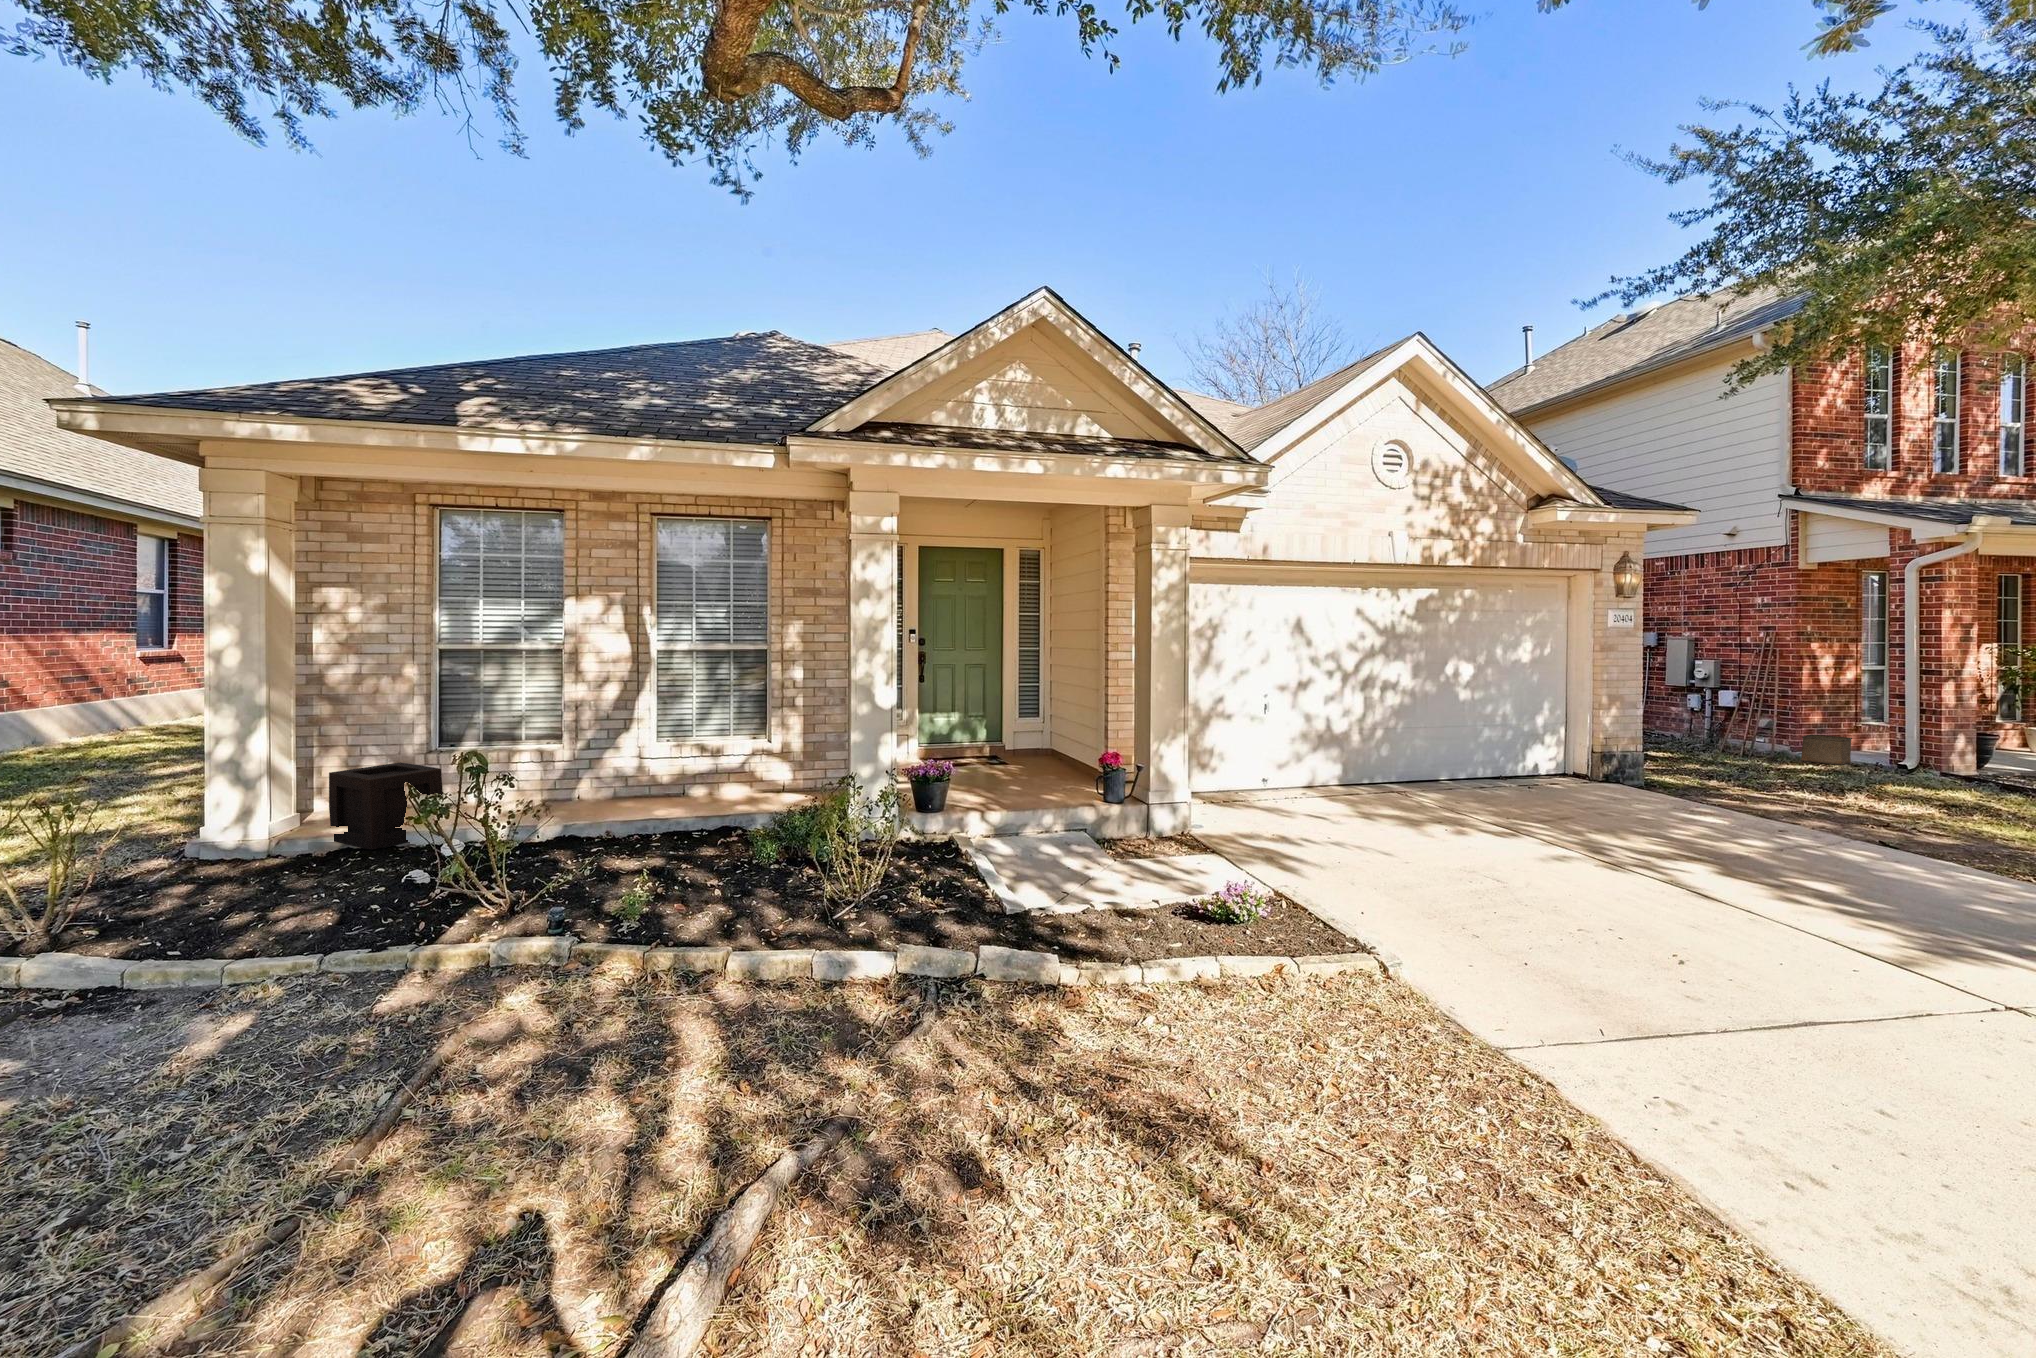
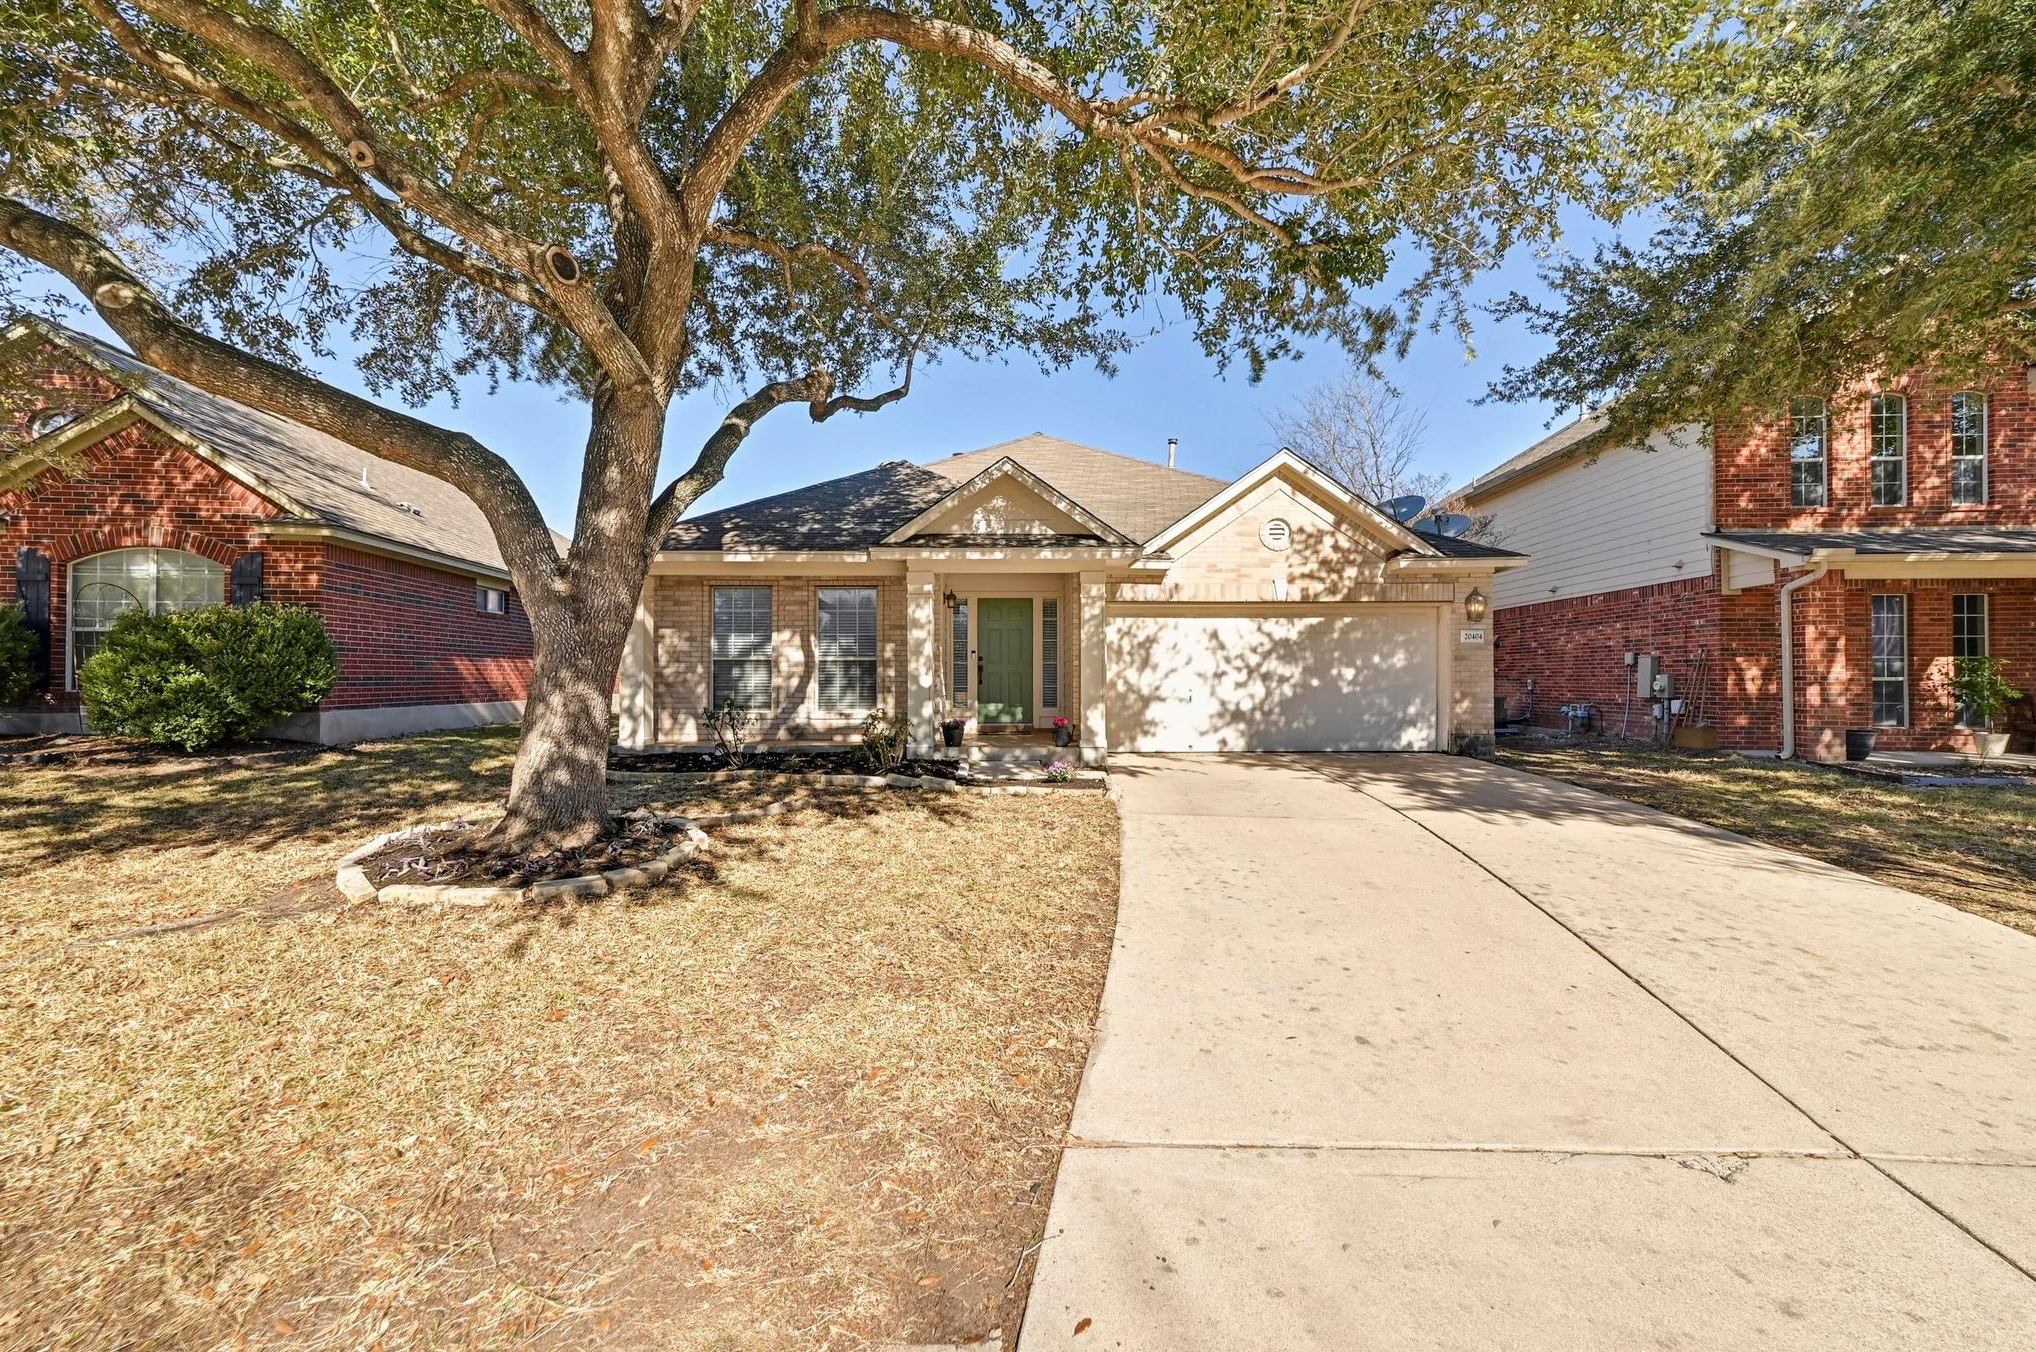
potted tree: none [593,749,645,829] -> present [786,716,807,753]
wooden crate: present [329,762,443,850] -> none [663,716,713,756]

